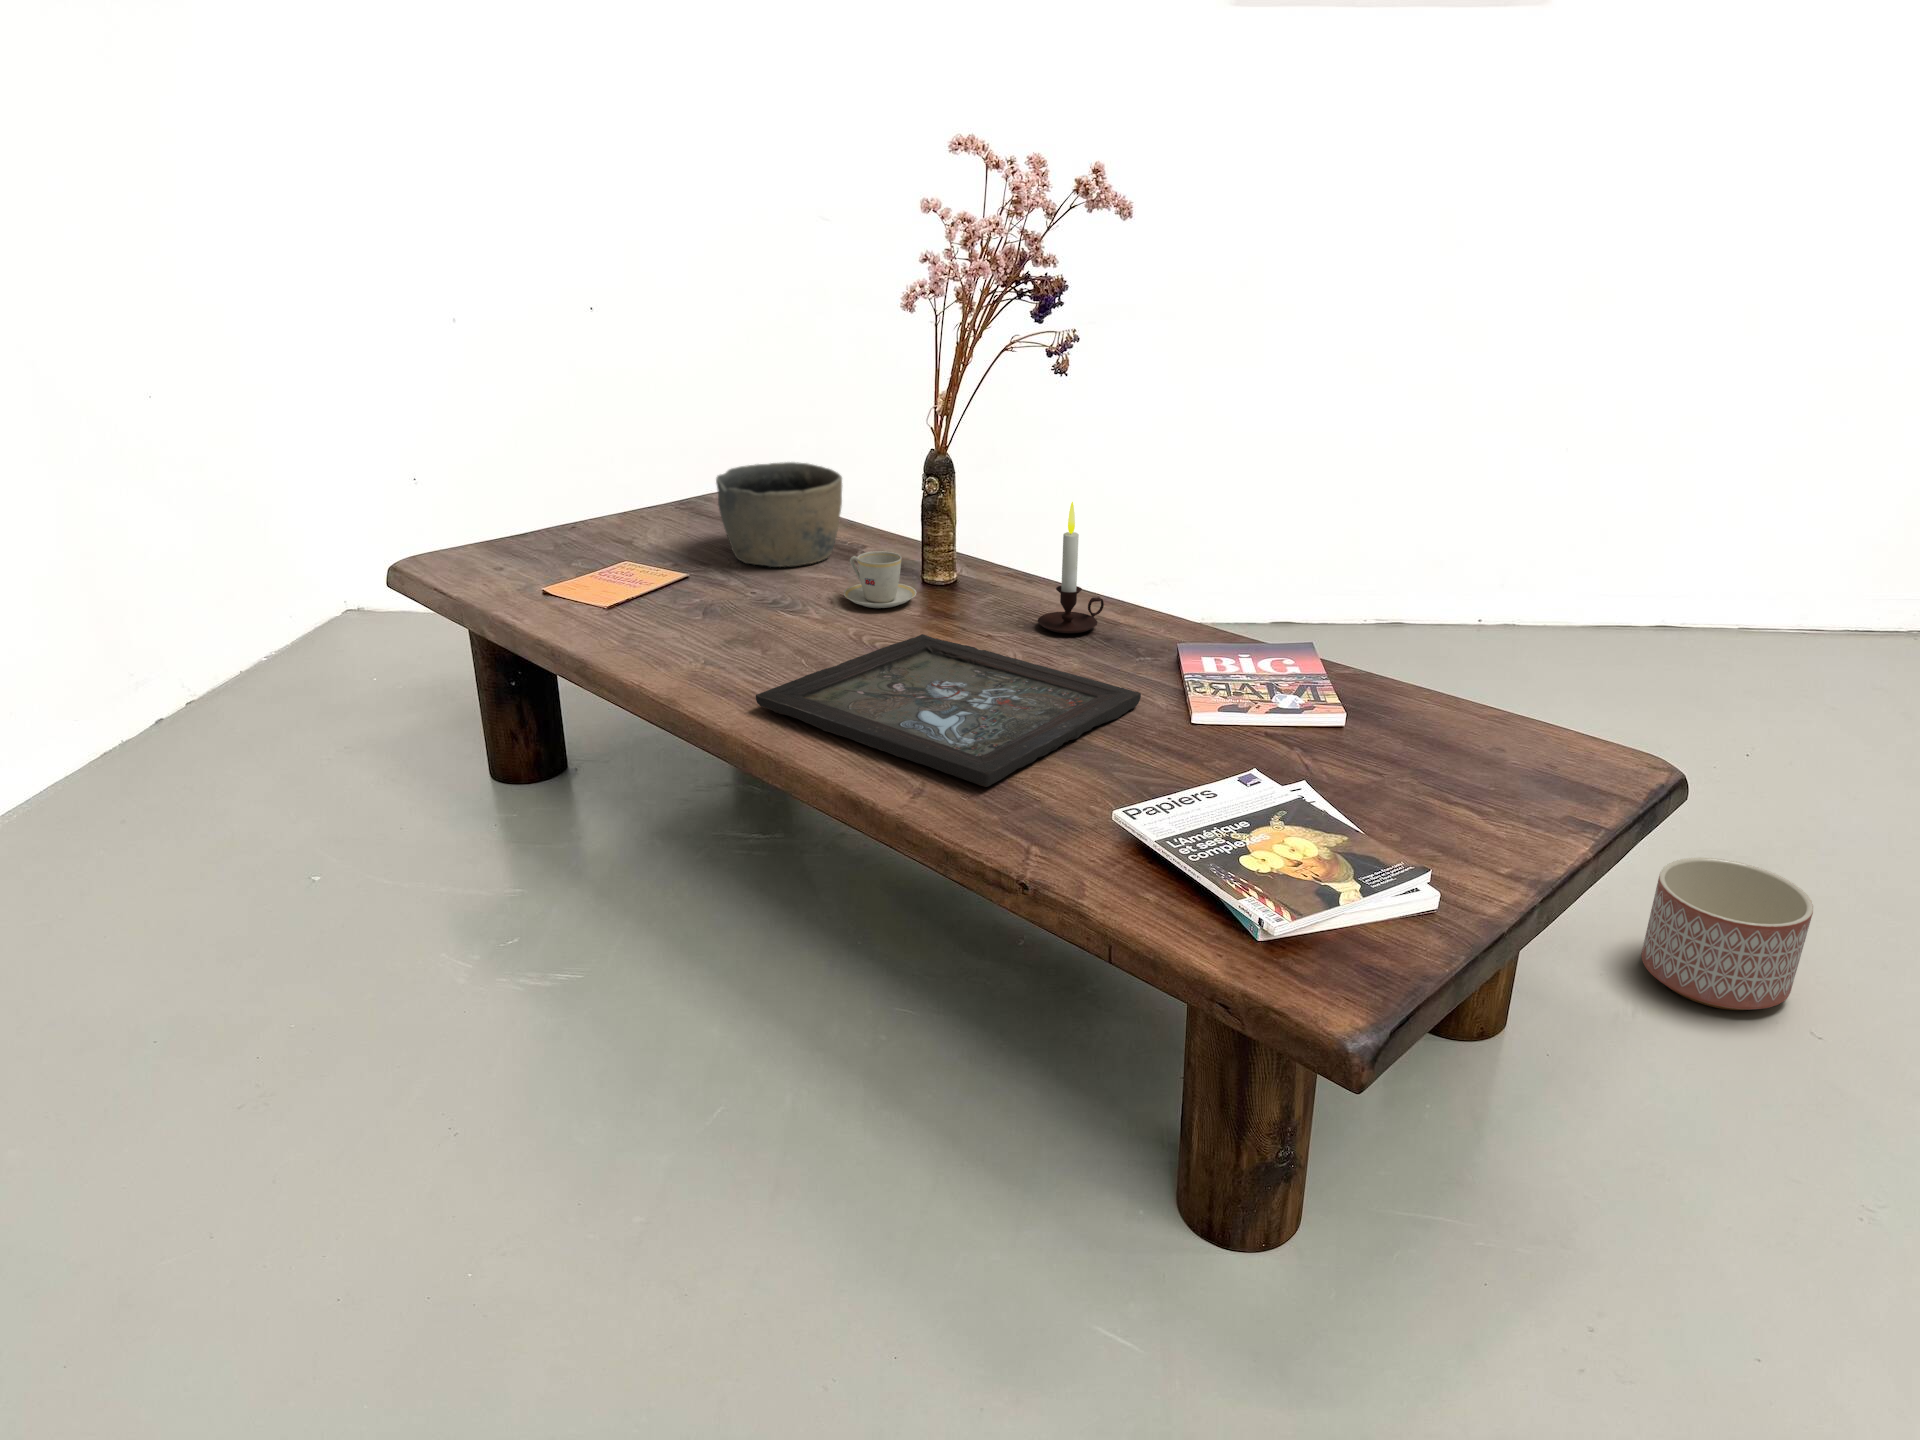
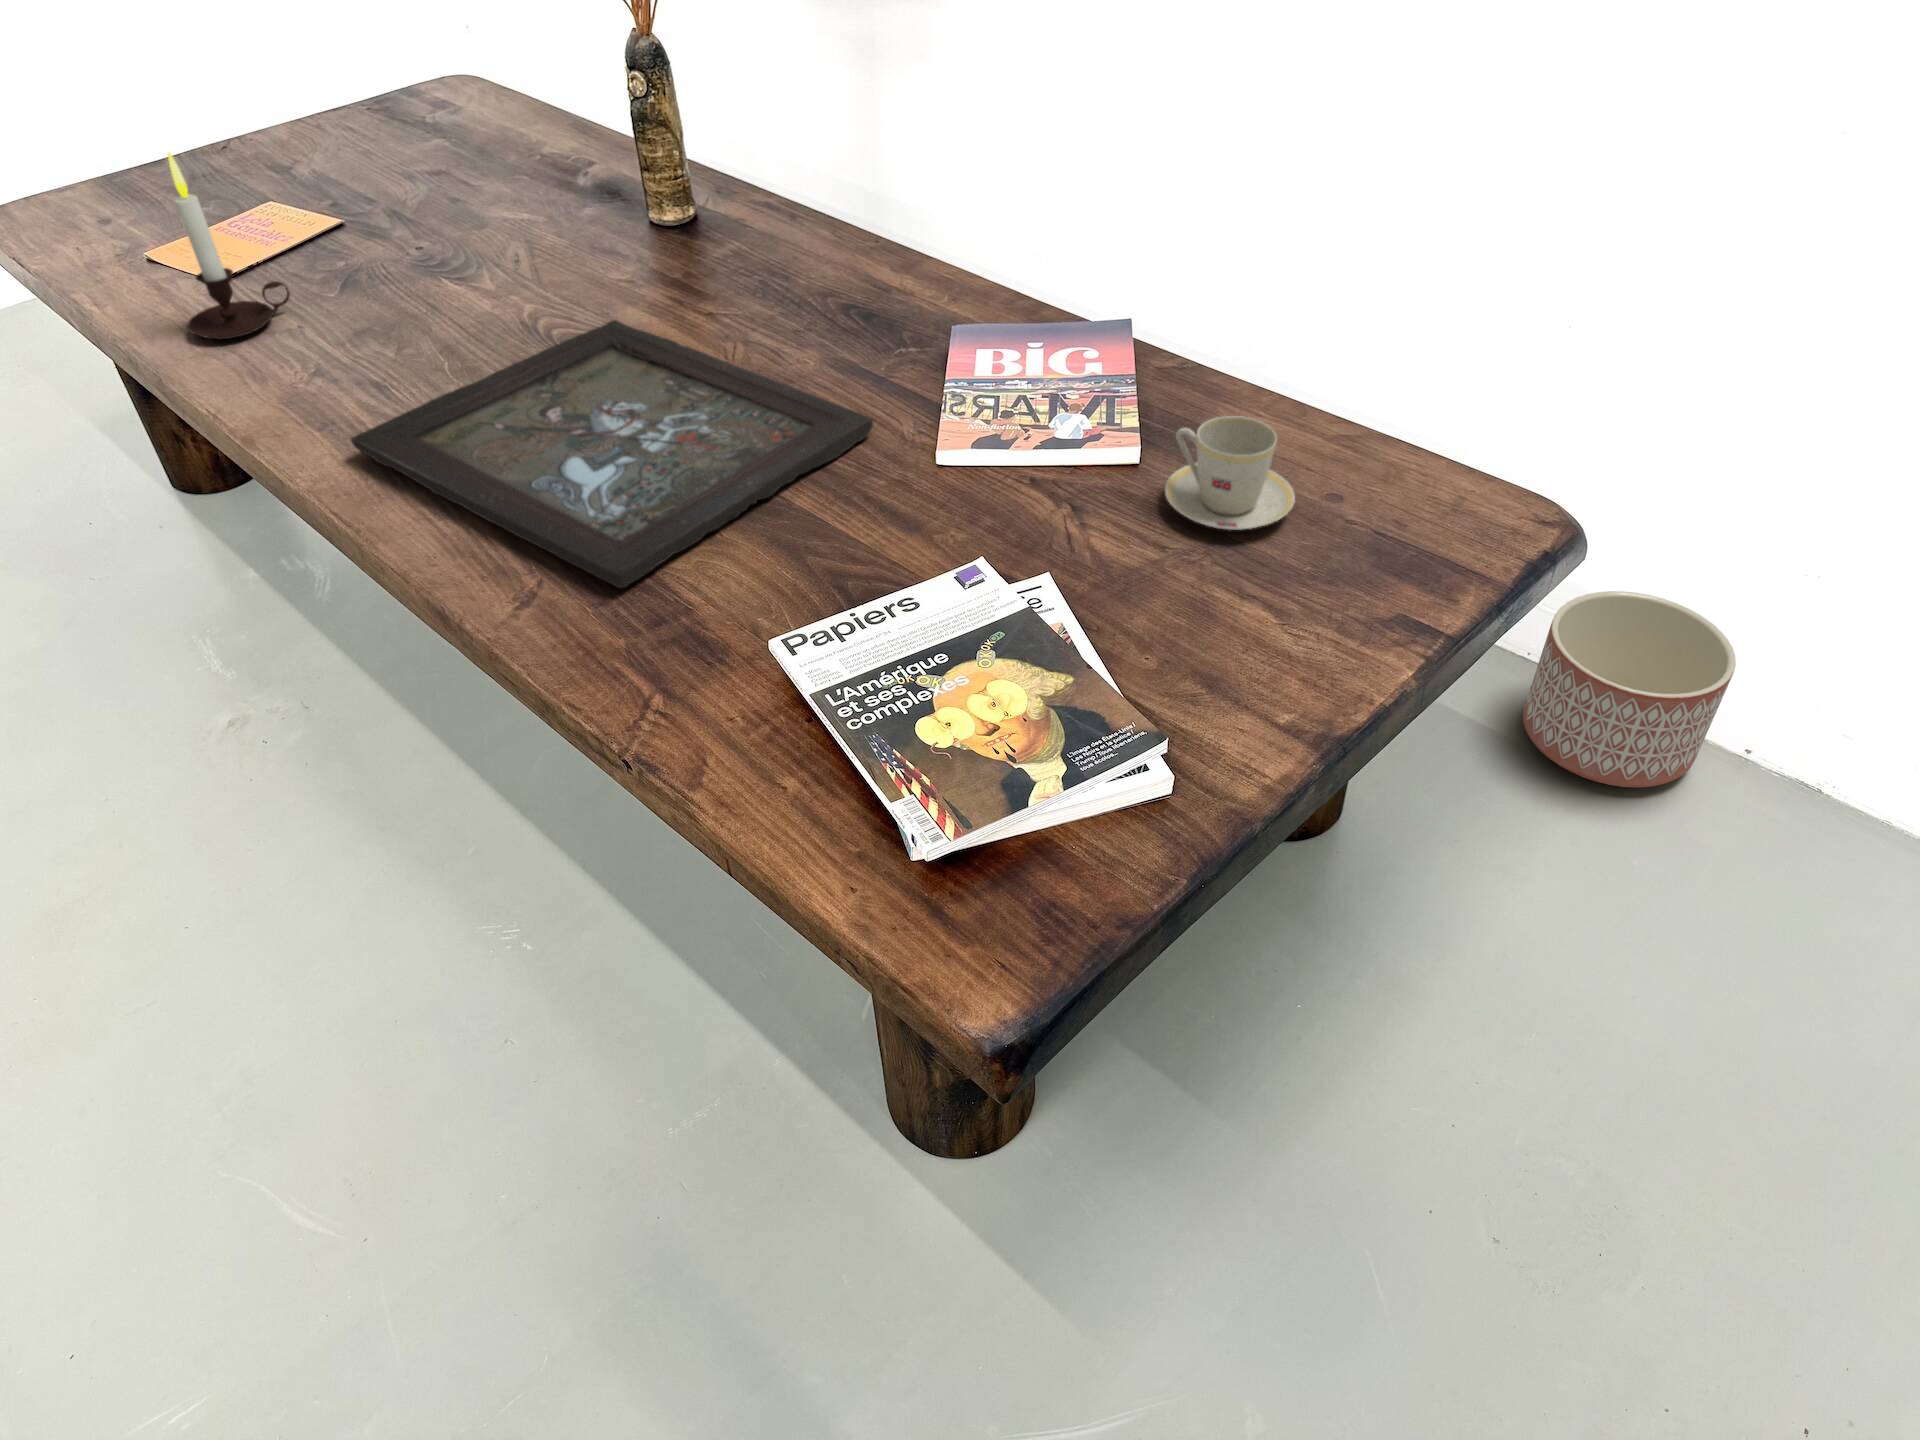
bowl: present [716,462,842,567] -> none [366,46,546,204]
candle: present [1038,502,1104,633] -> present [168,152,290,339]
teacup: present [844,551,916,608] -> present [1165,416,1295,530]

